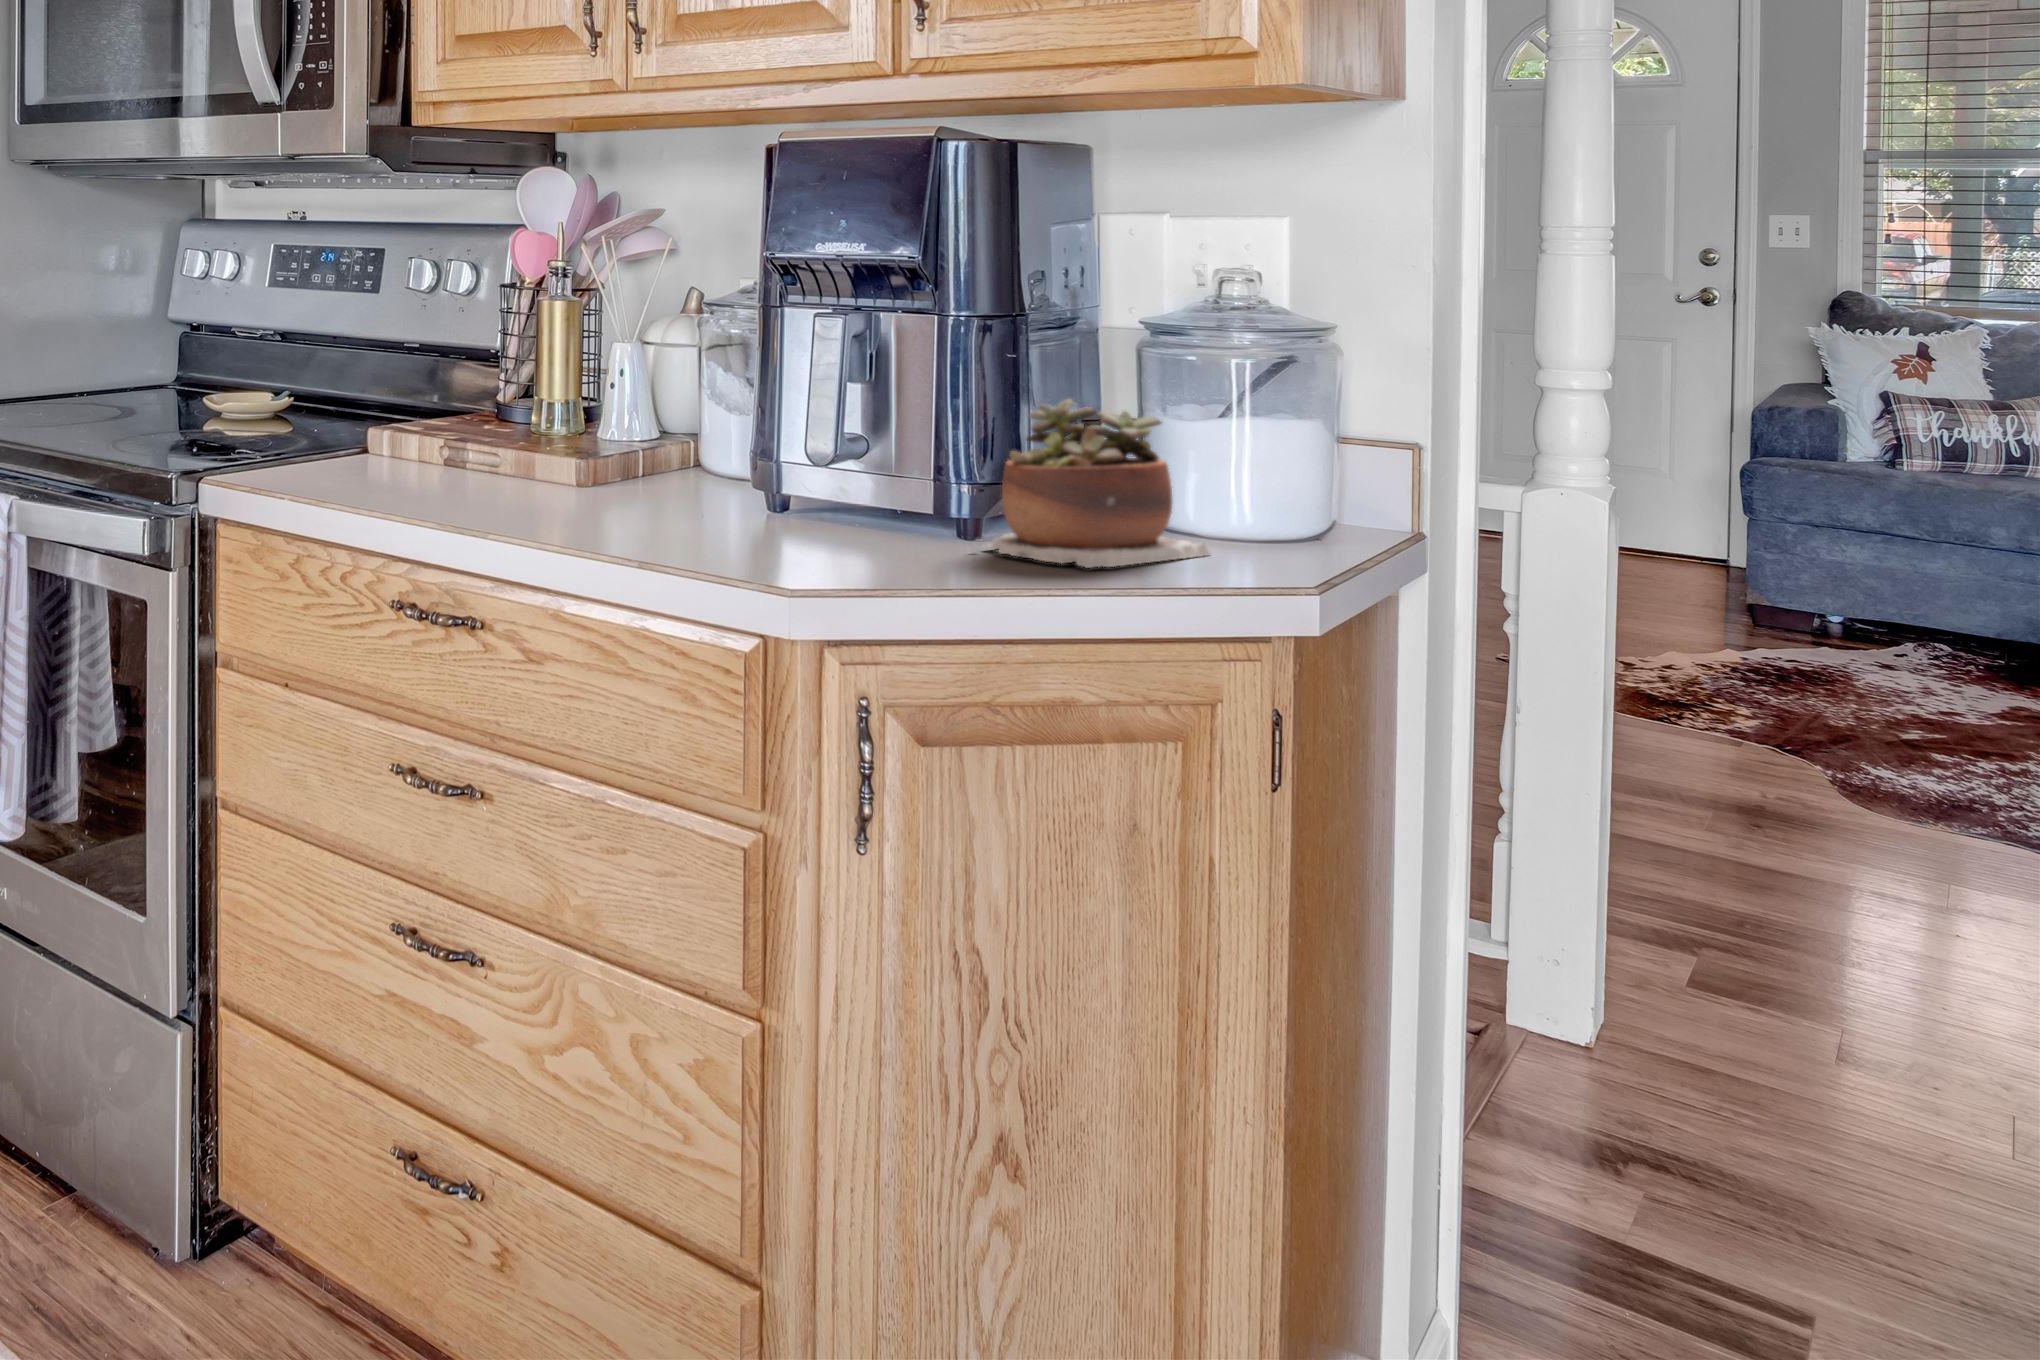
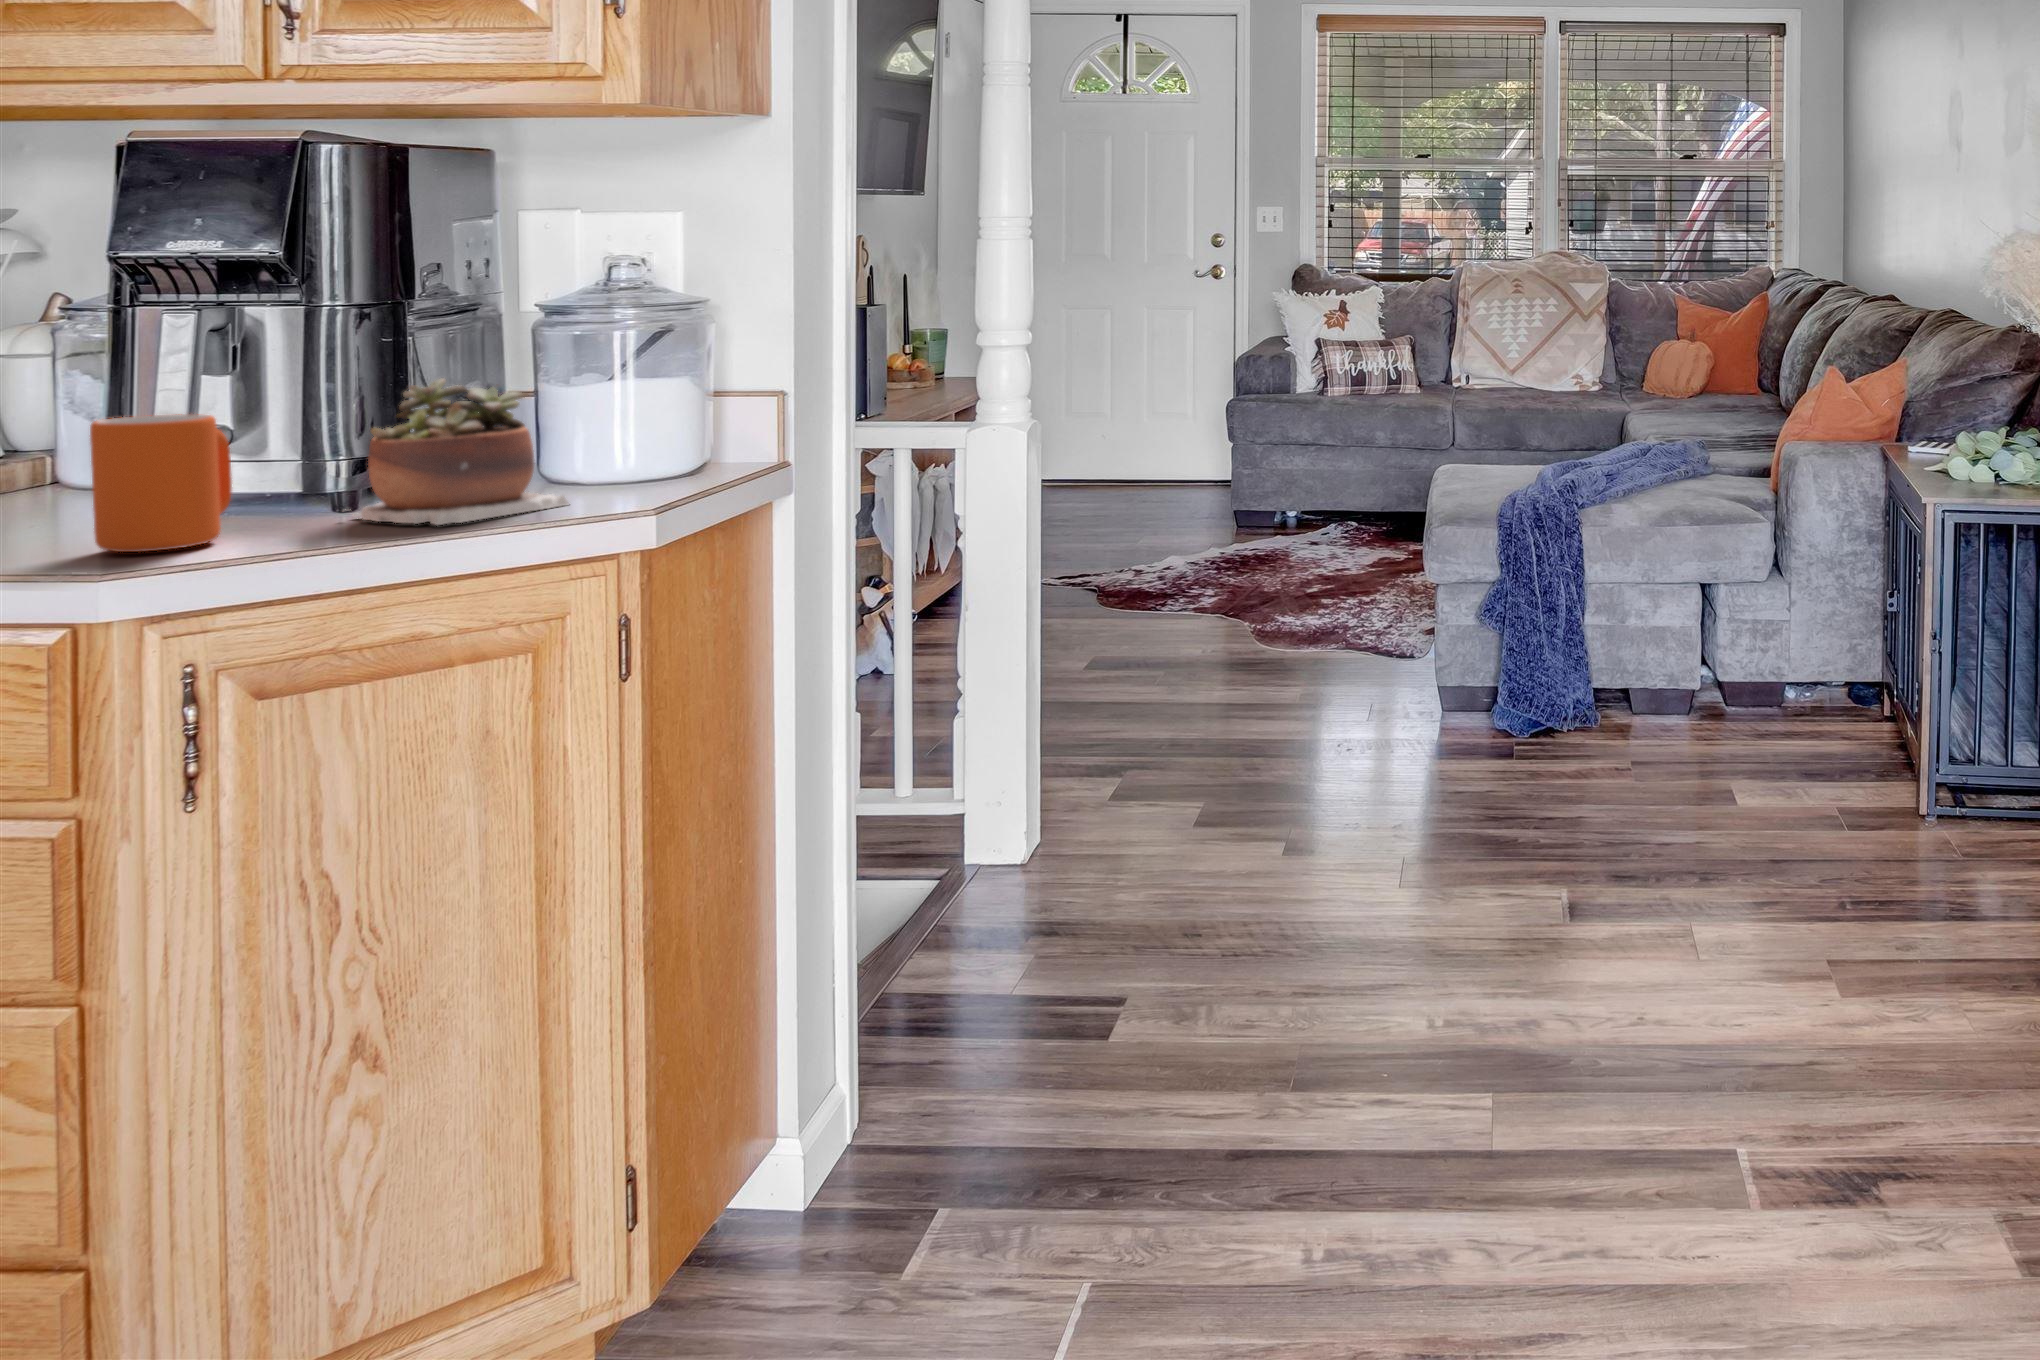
mug: none [769,426,877,569] -> present [90,414,232,552]

